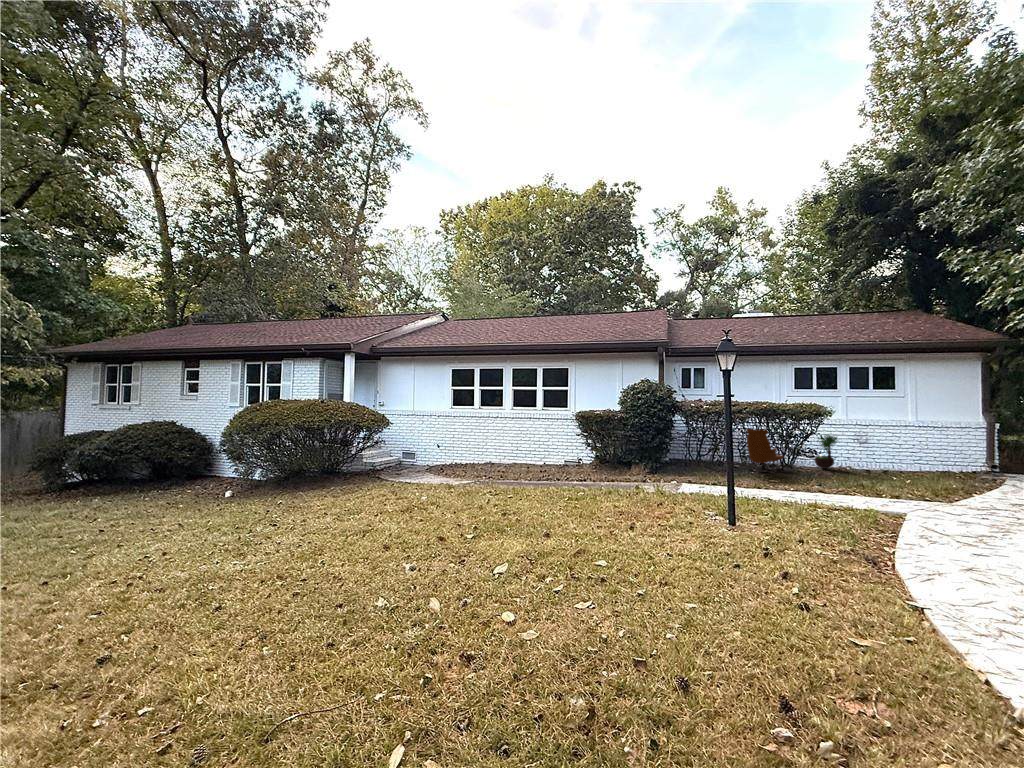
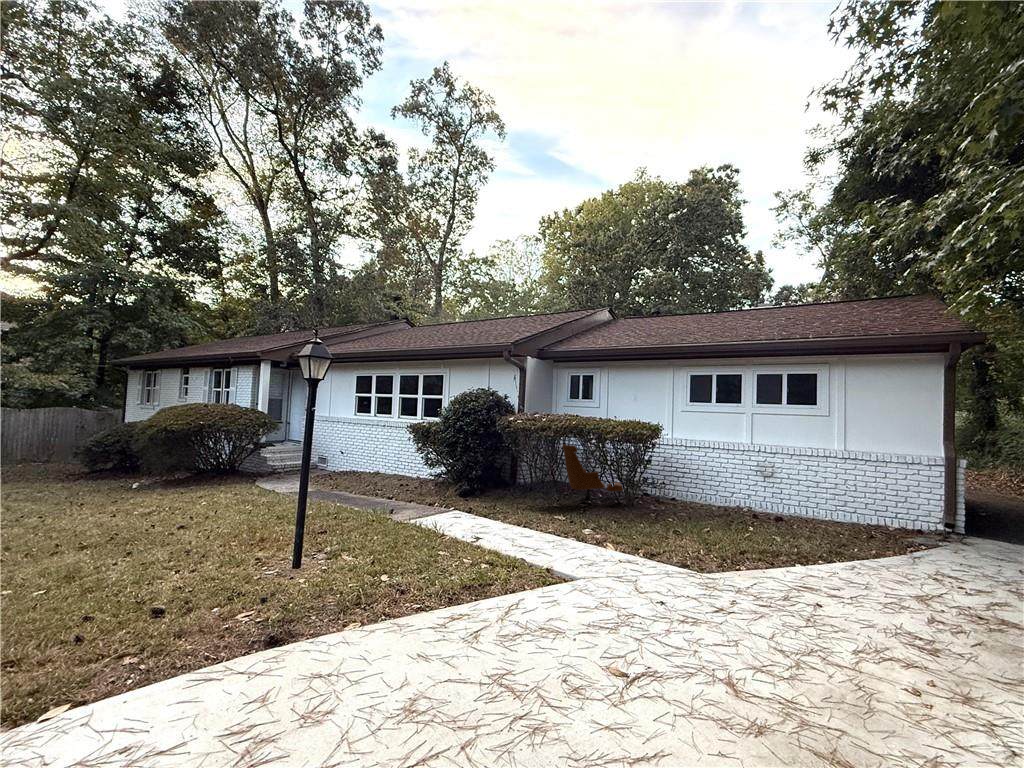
potted tree: present [814,435,837,469] -> none [676,456,708,509]

